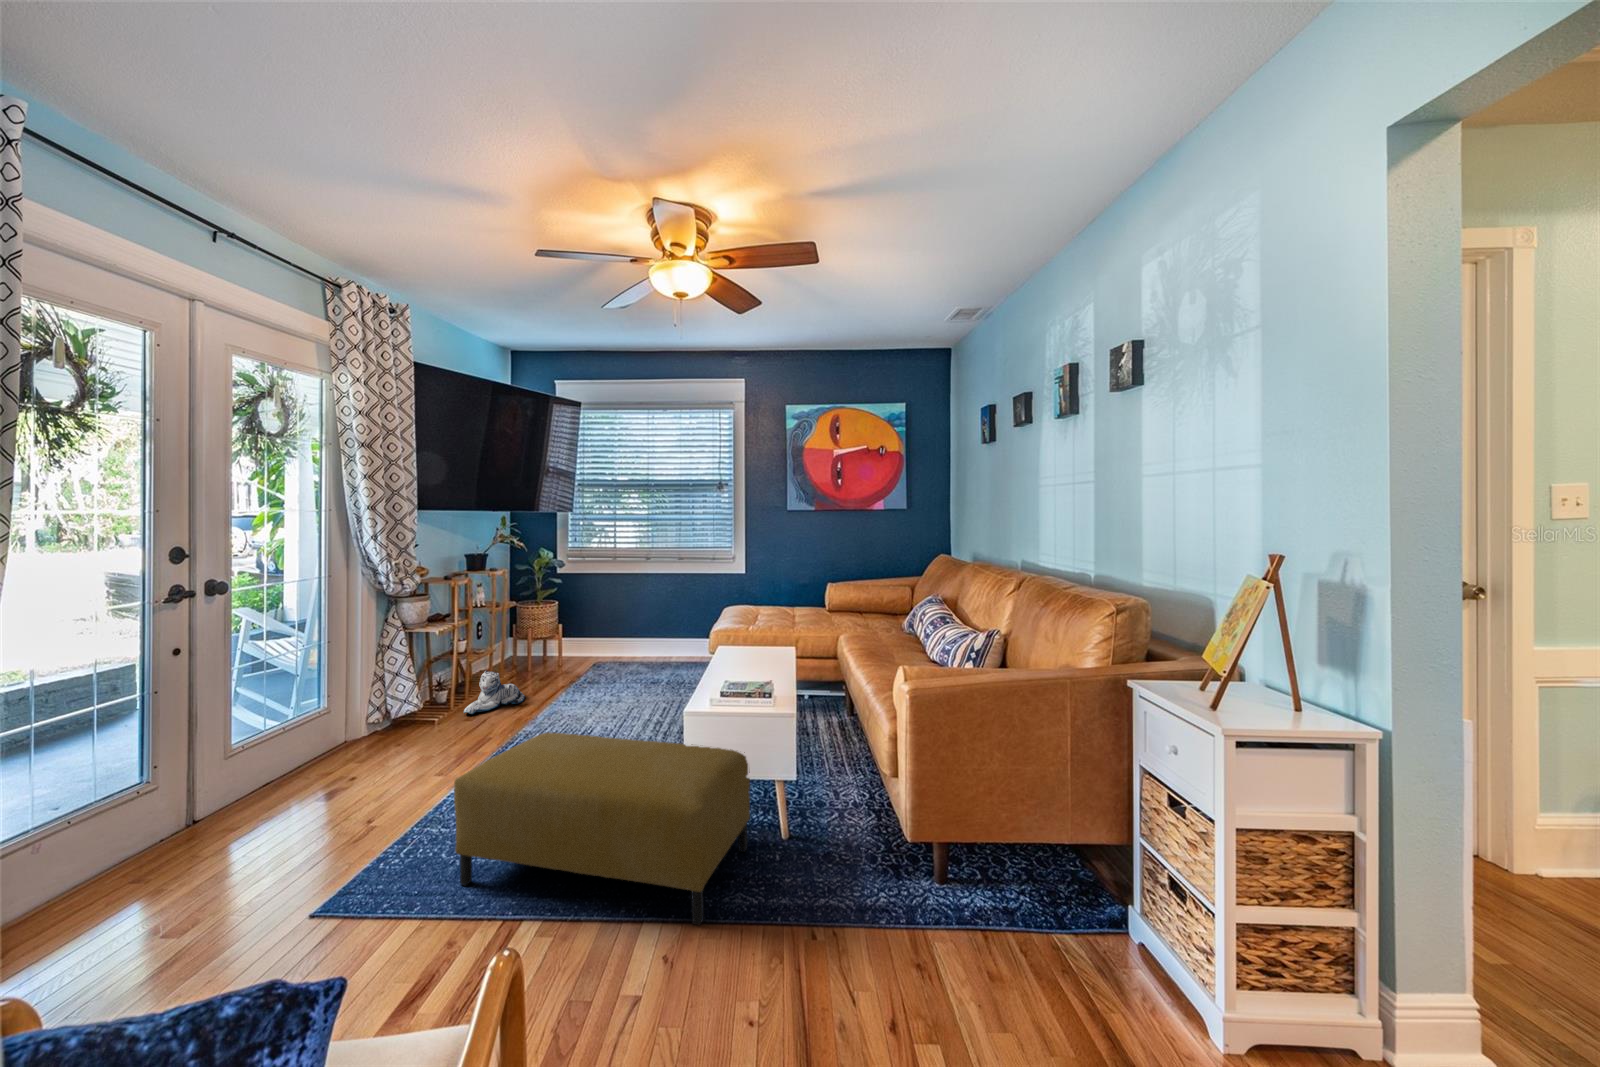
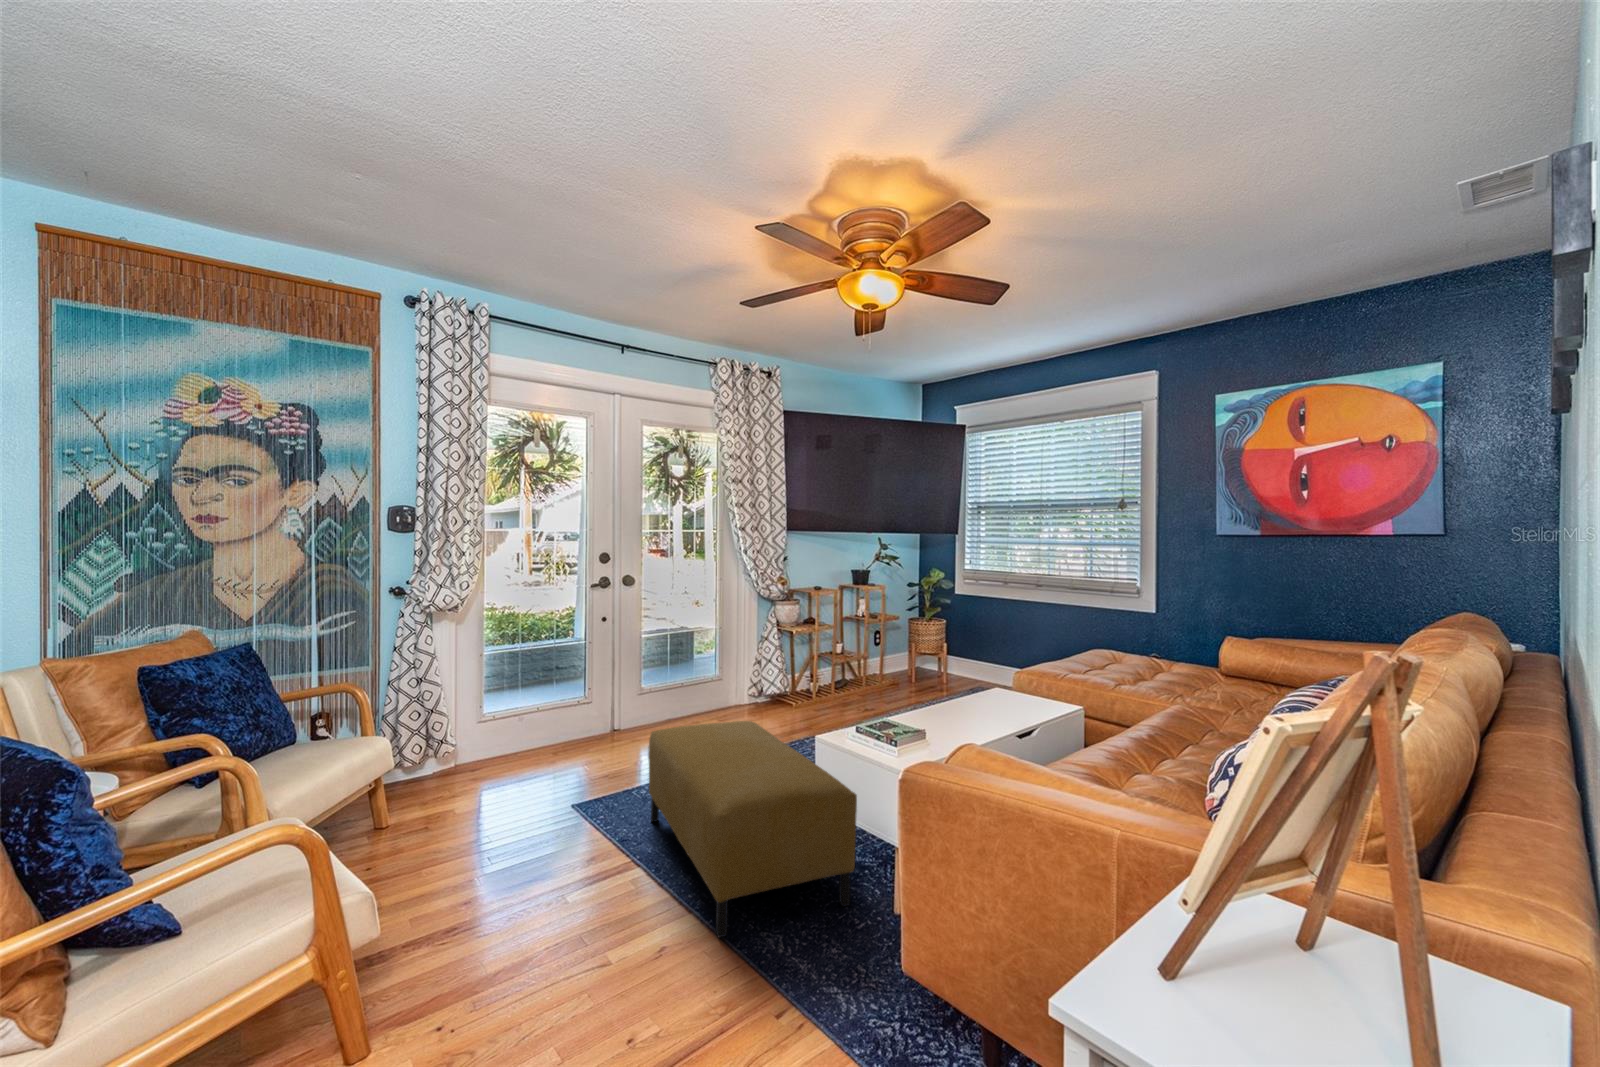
plush toy: present [464,671,525,714] -> none [812,674,872,711]

